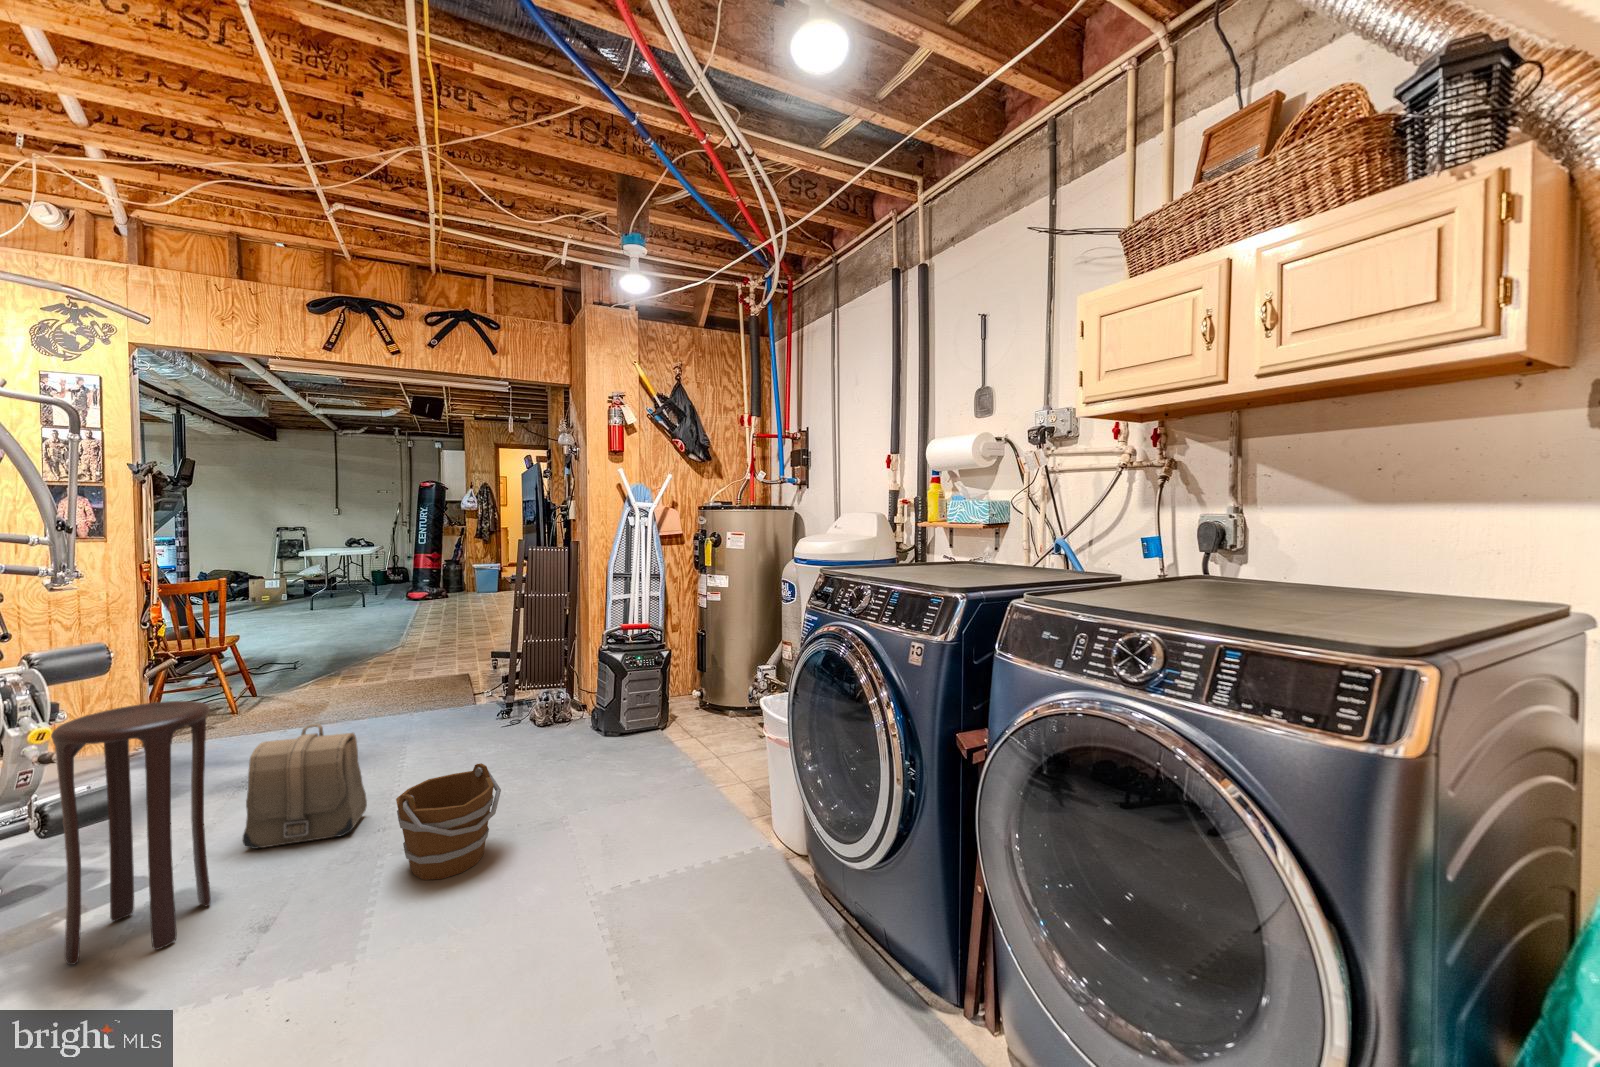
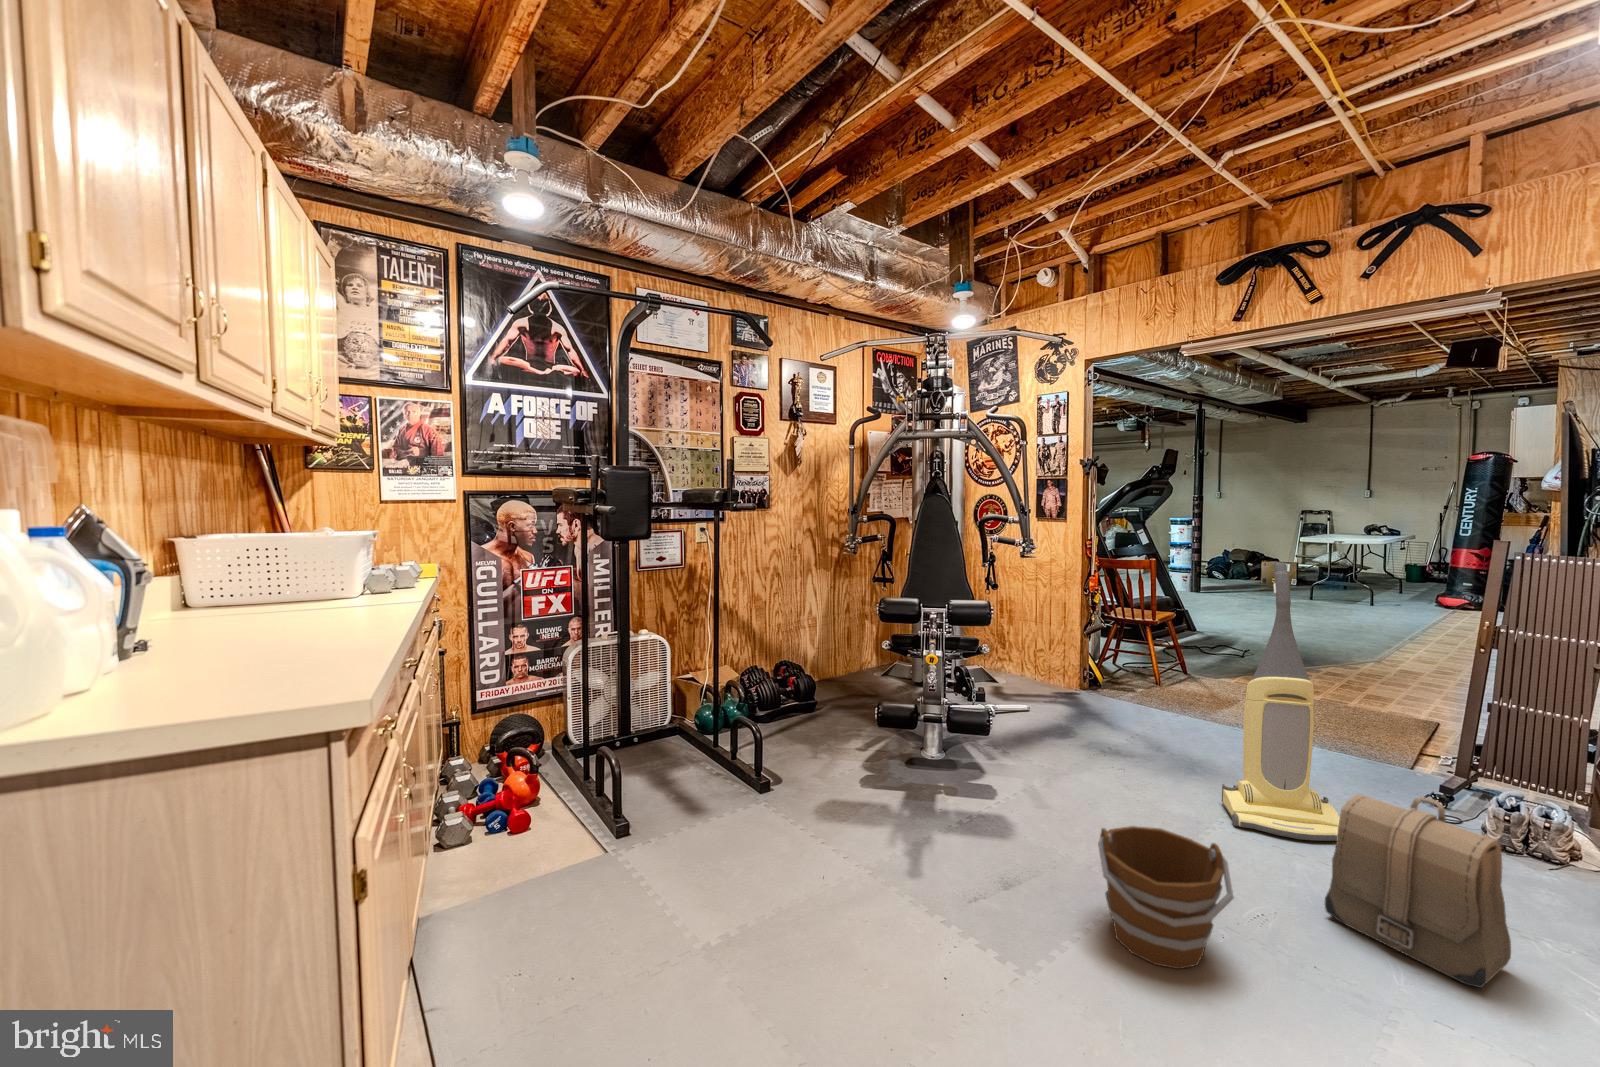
vacuum cleaner: none [401,560,494,776] -> present [1222,563,1340,841]
stool: present [51,701,211,965] -> none [903,649,988,843]
backpack: present [243,724,367,849] -> present [1325,794,1511,988]

